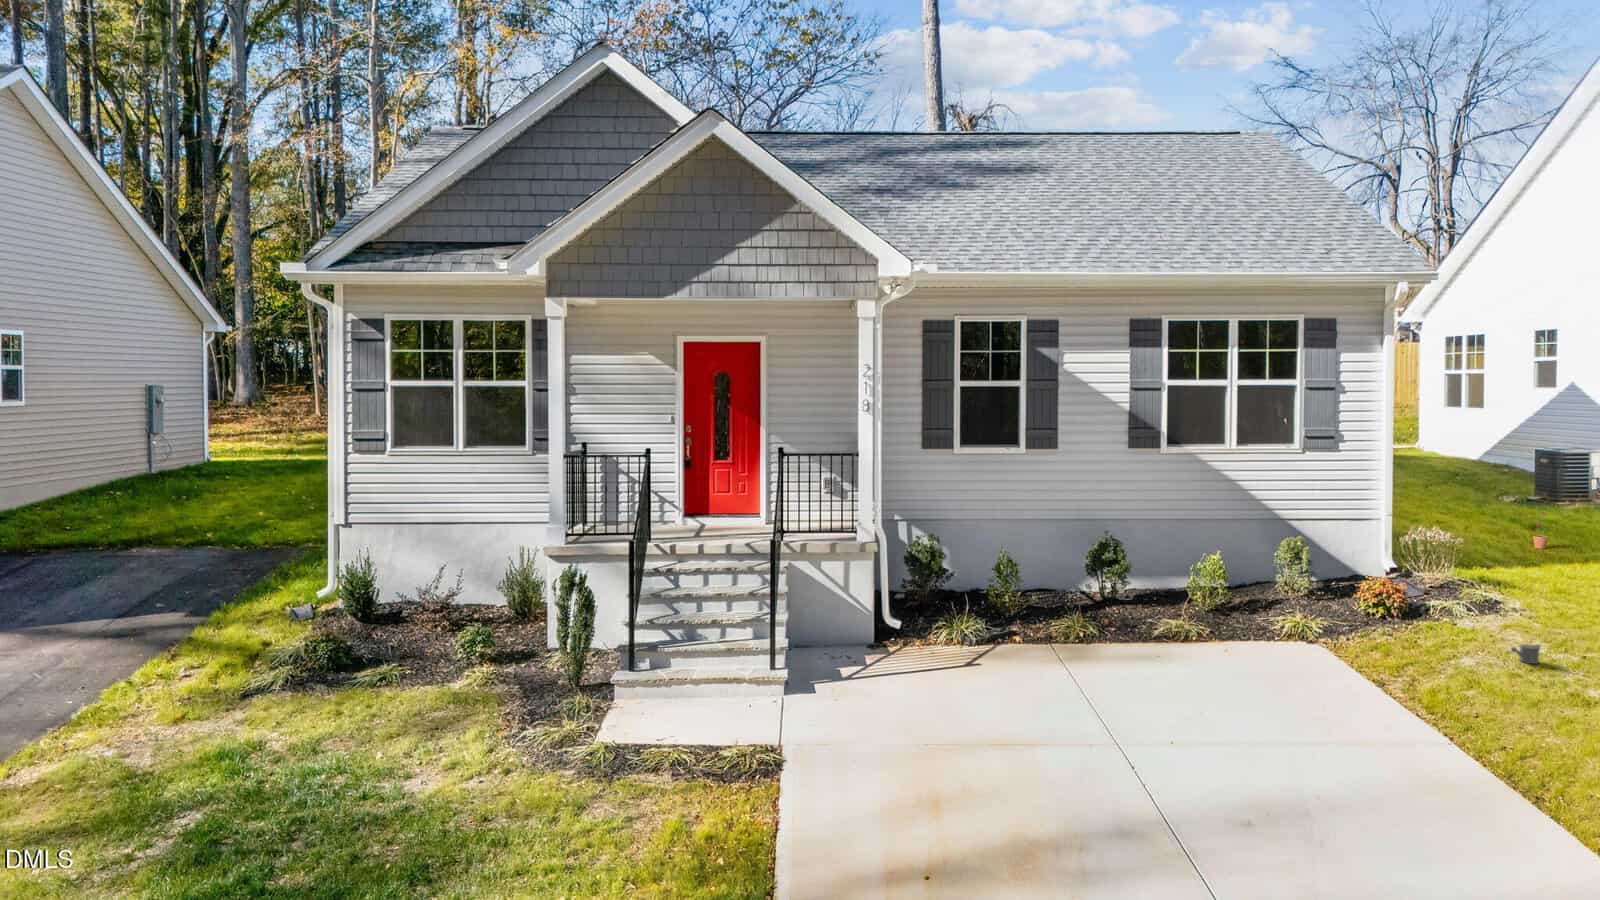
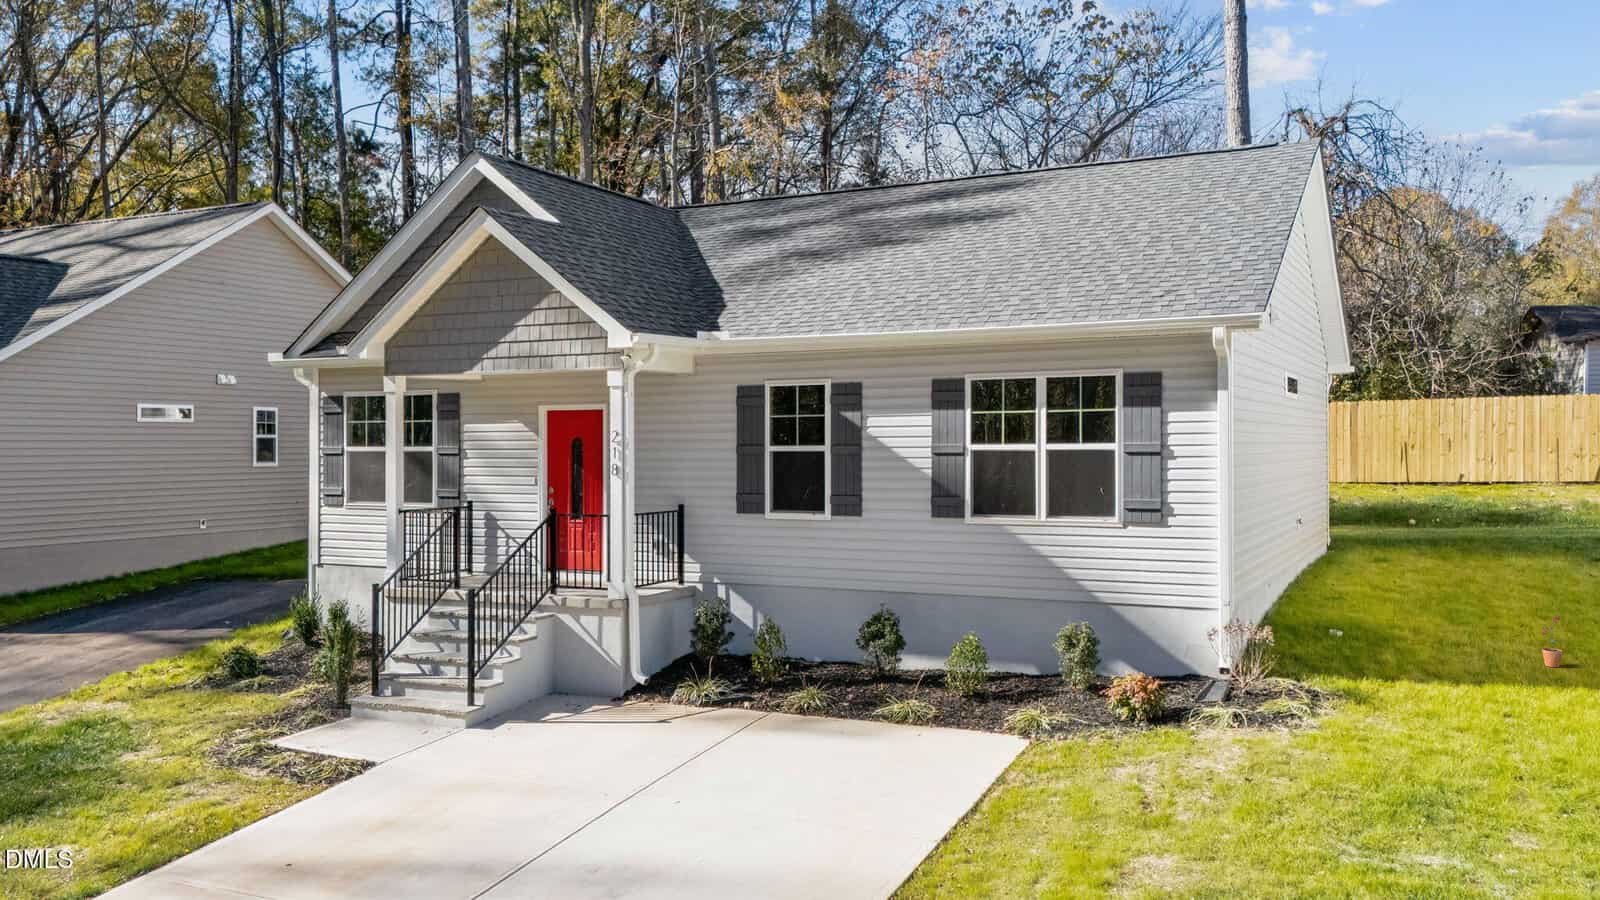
watering can: present [1511,644,1540,664] -> none [1113,762,1165,787]

